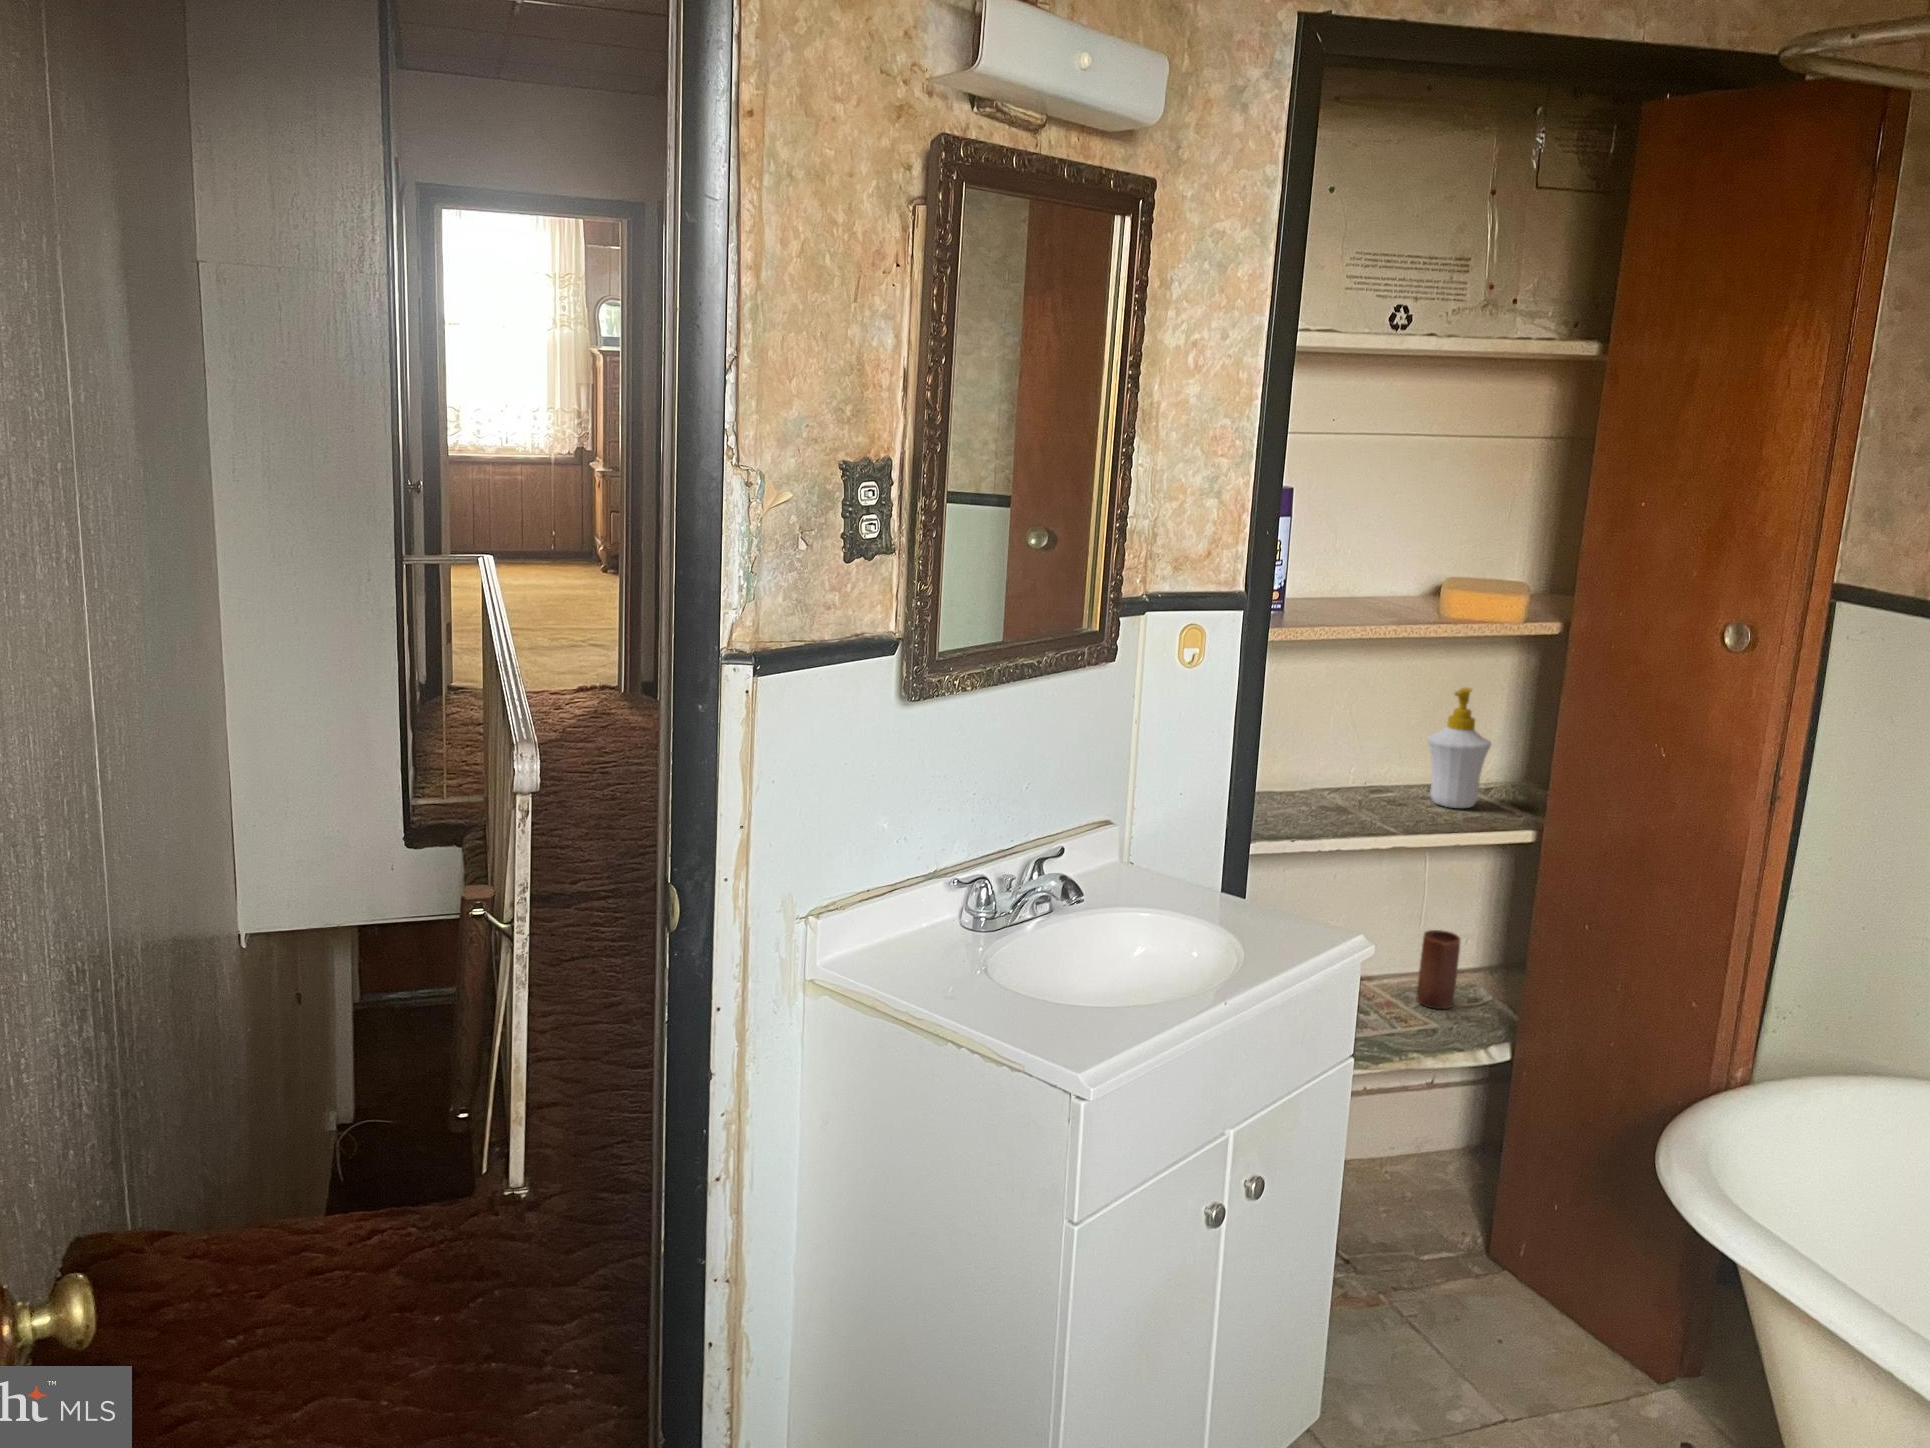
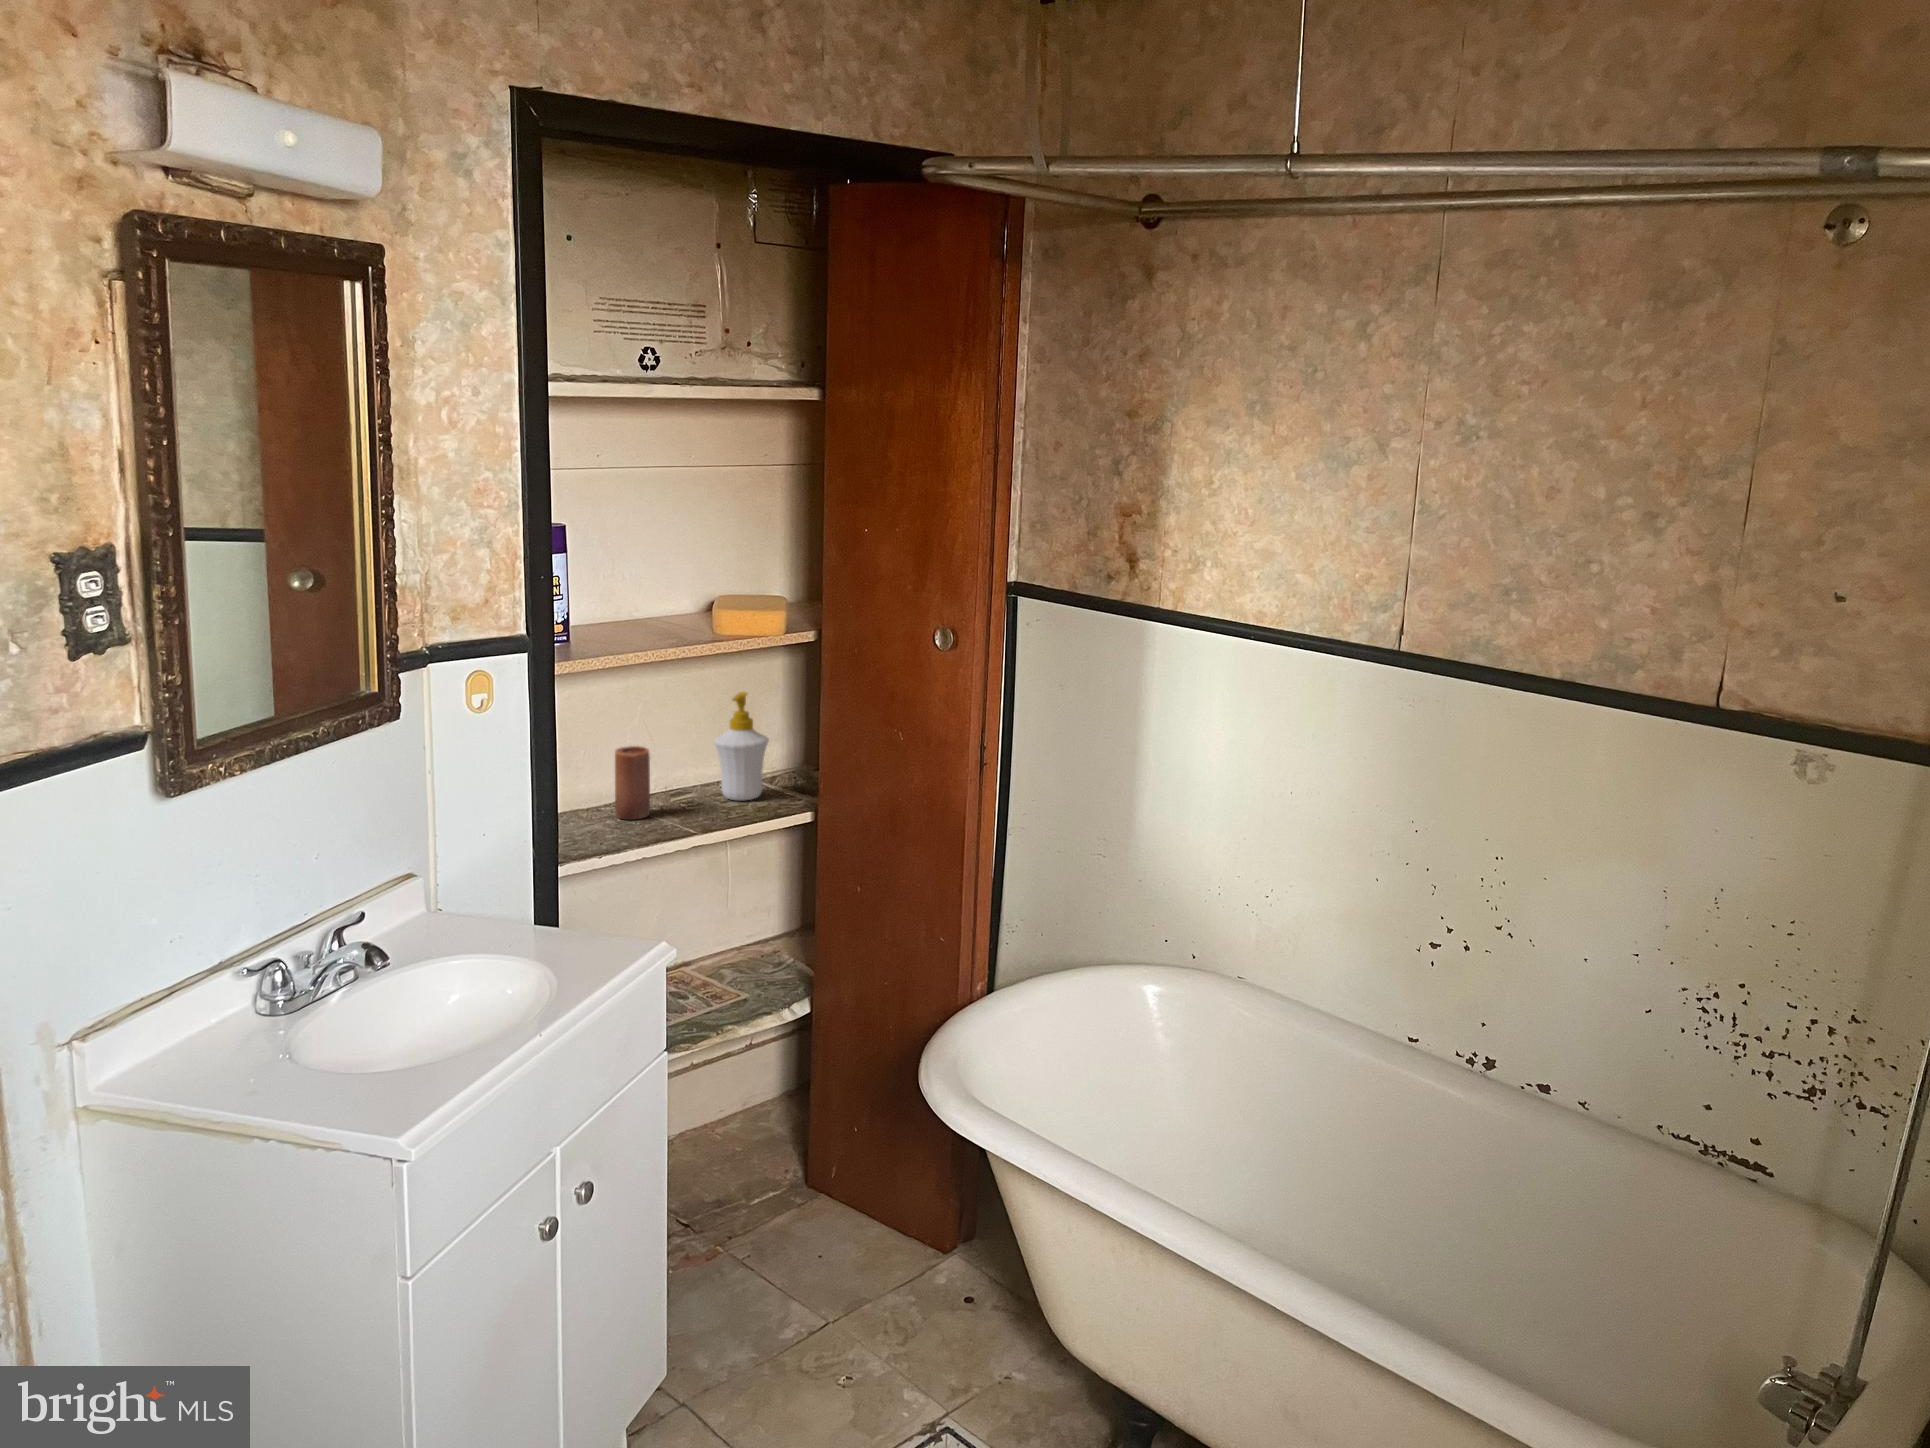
candle: present [1416,930,1460,1009] -> present [615,746,650,820]

